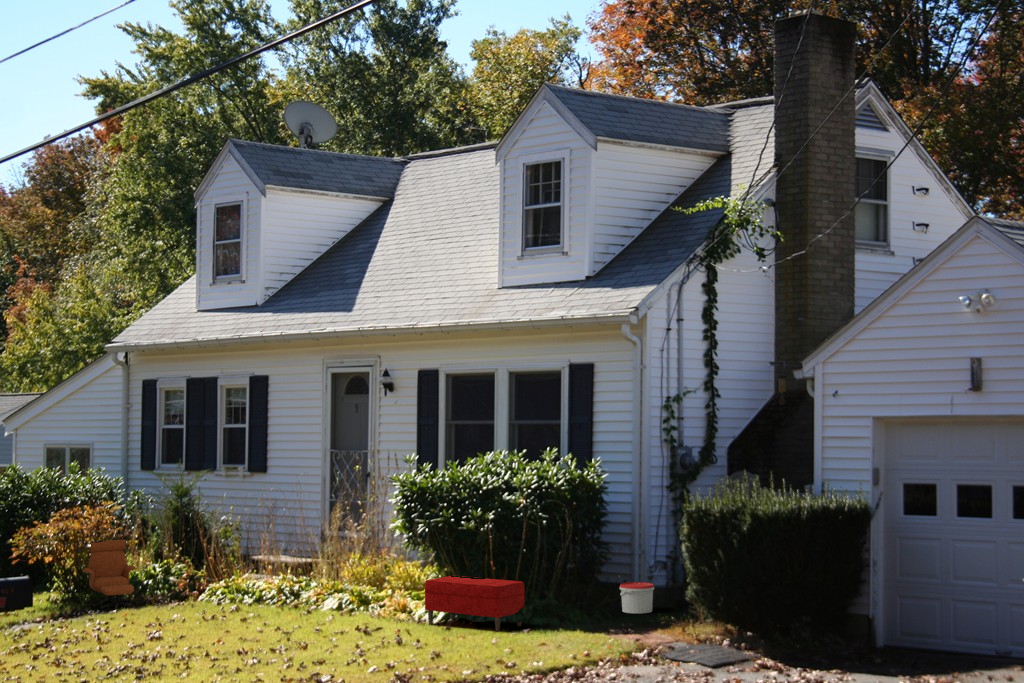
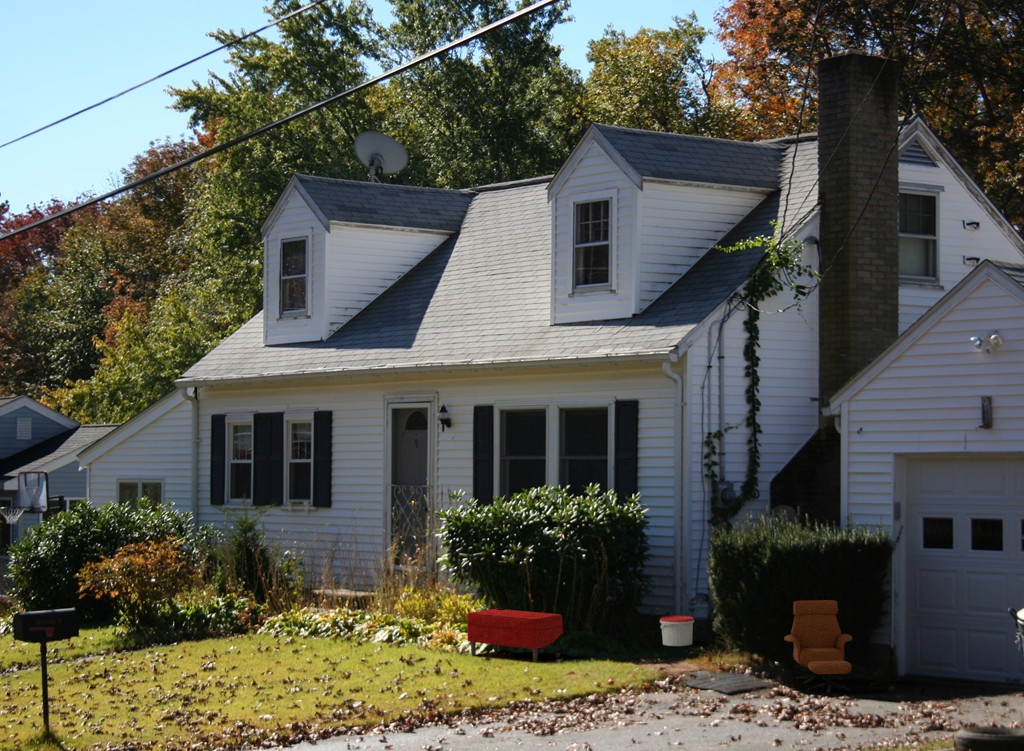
lounge chair: present [82,540,136,609] -> present [784,600,852,693]

